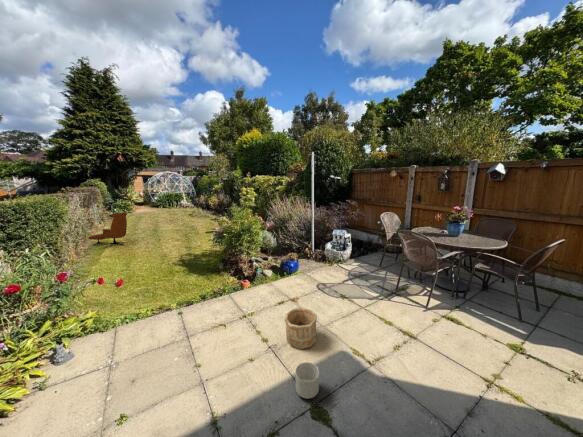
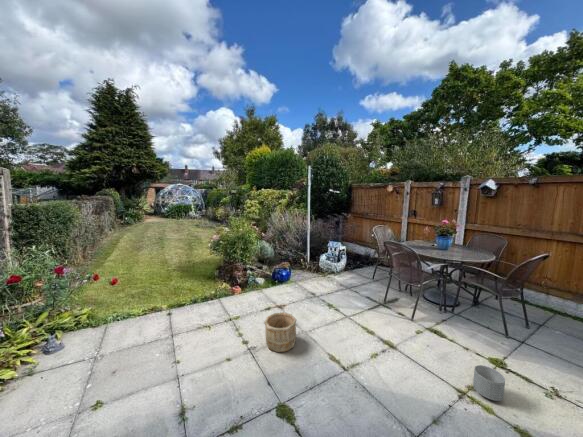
lounge chair: present [89,212,127,248] -> none [96,219,133,253]
planter: present [295,362,319,399] -> present [473,365,505,401]

